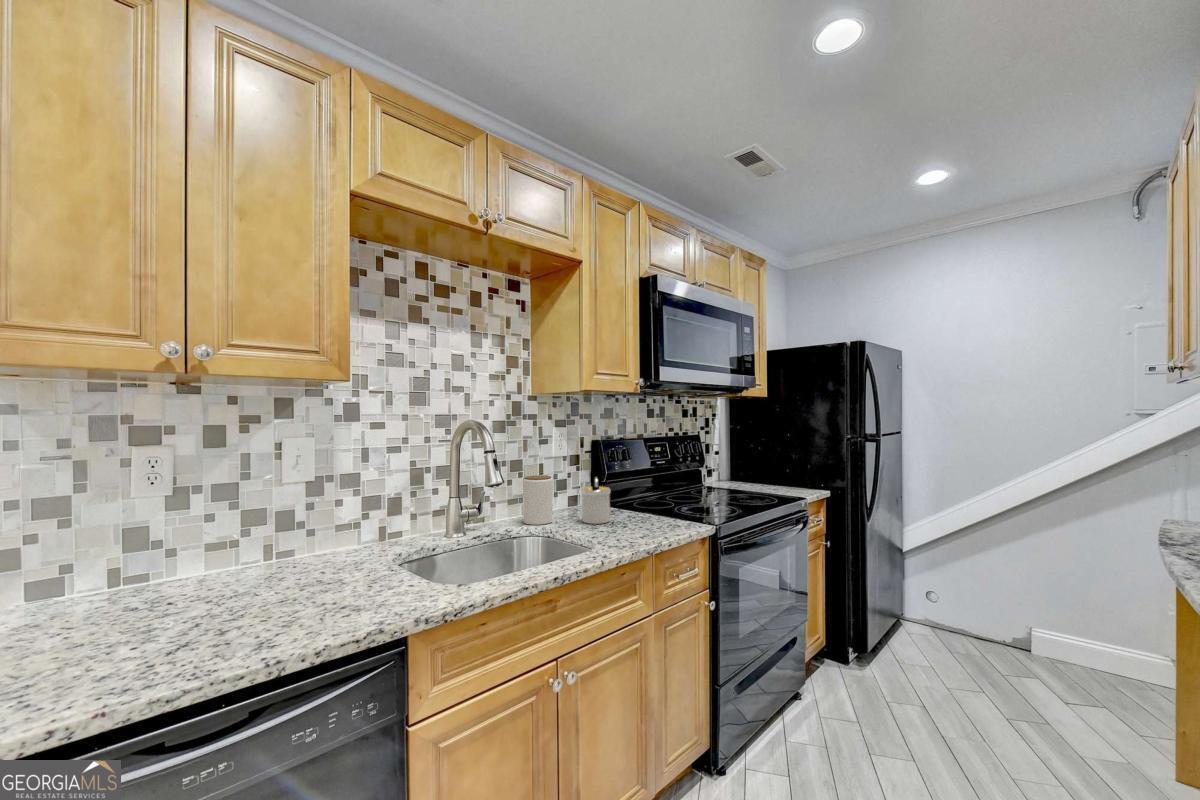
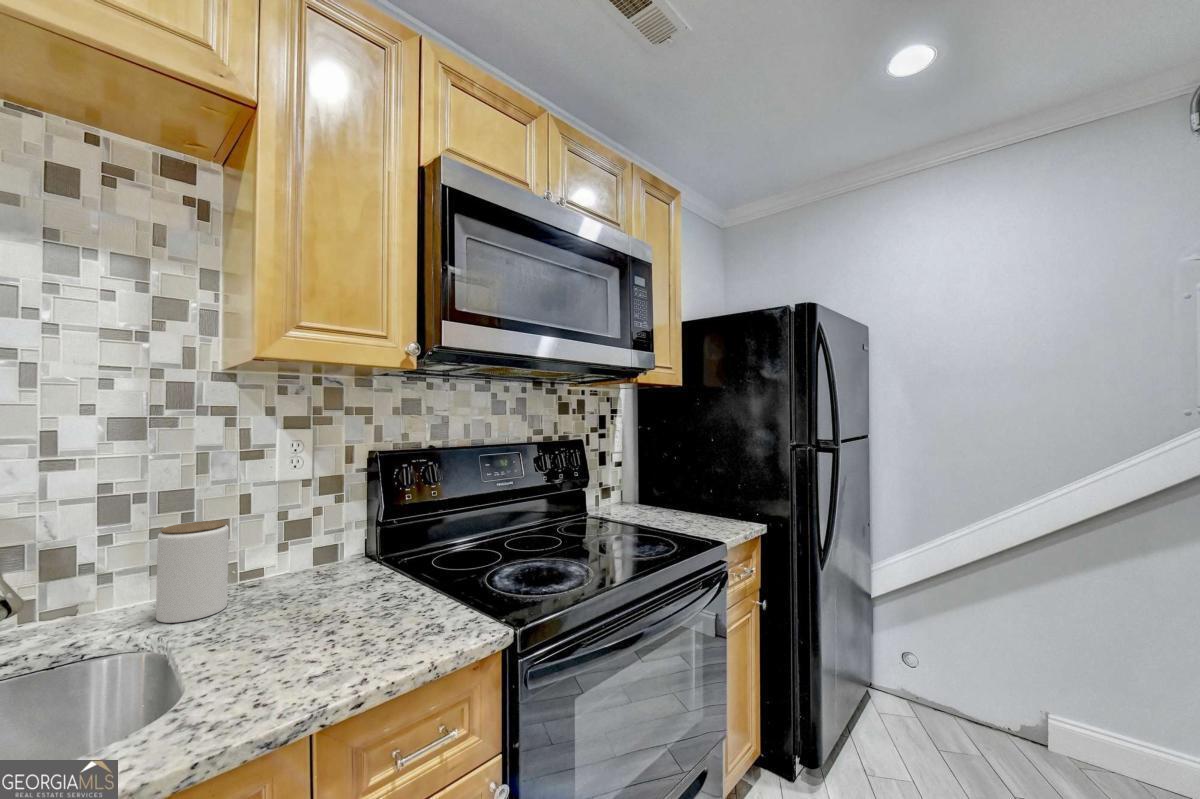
soap dispenser: present [581,471,611,524] -> none [272,514,341,618]

